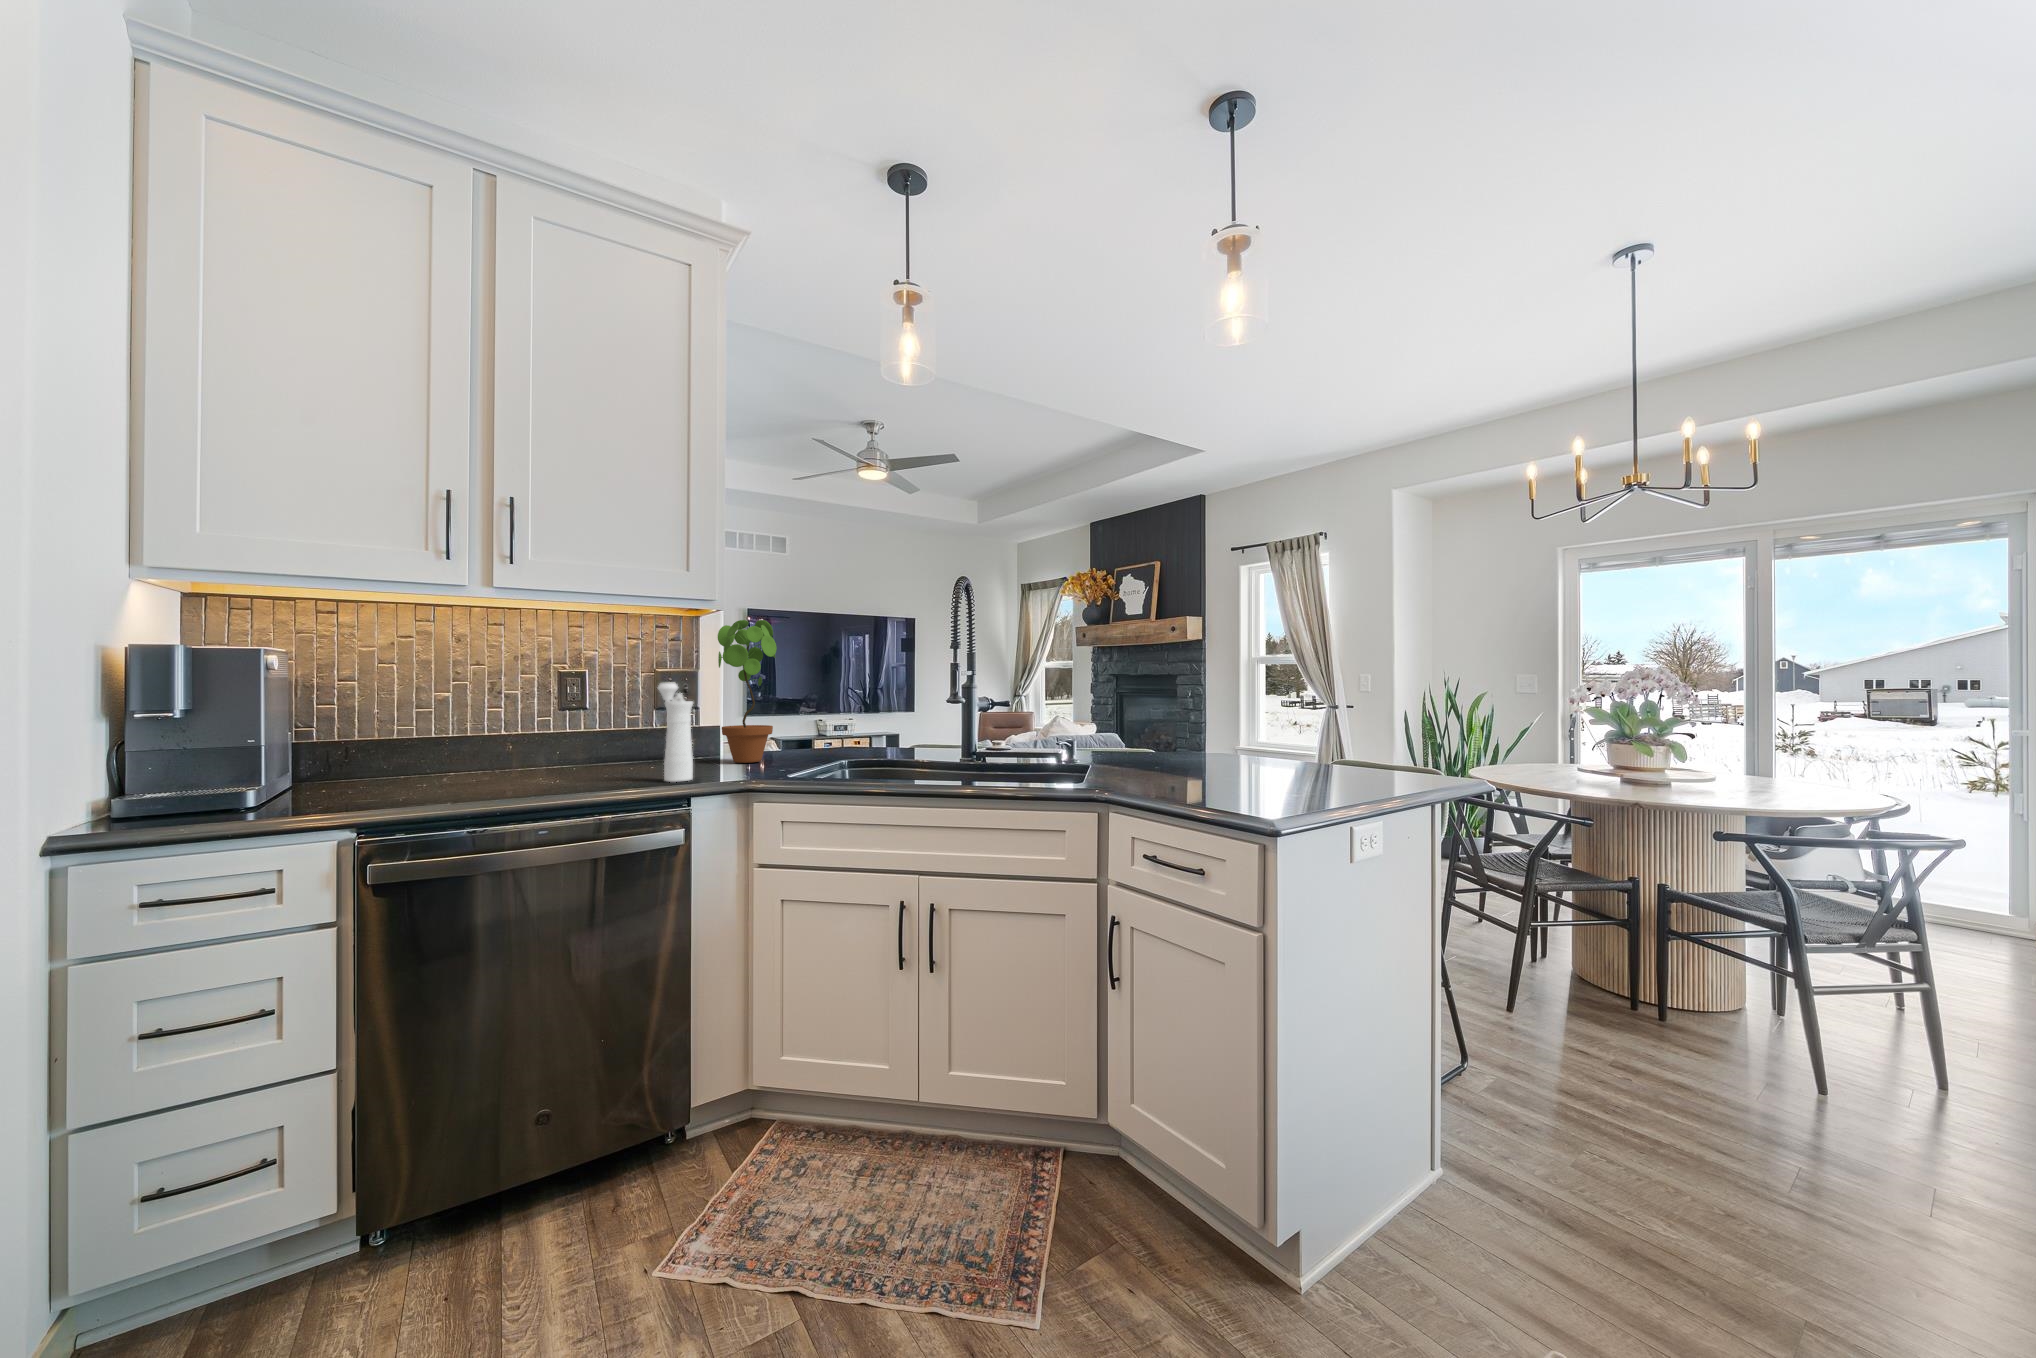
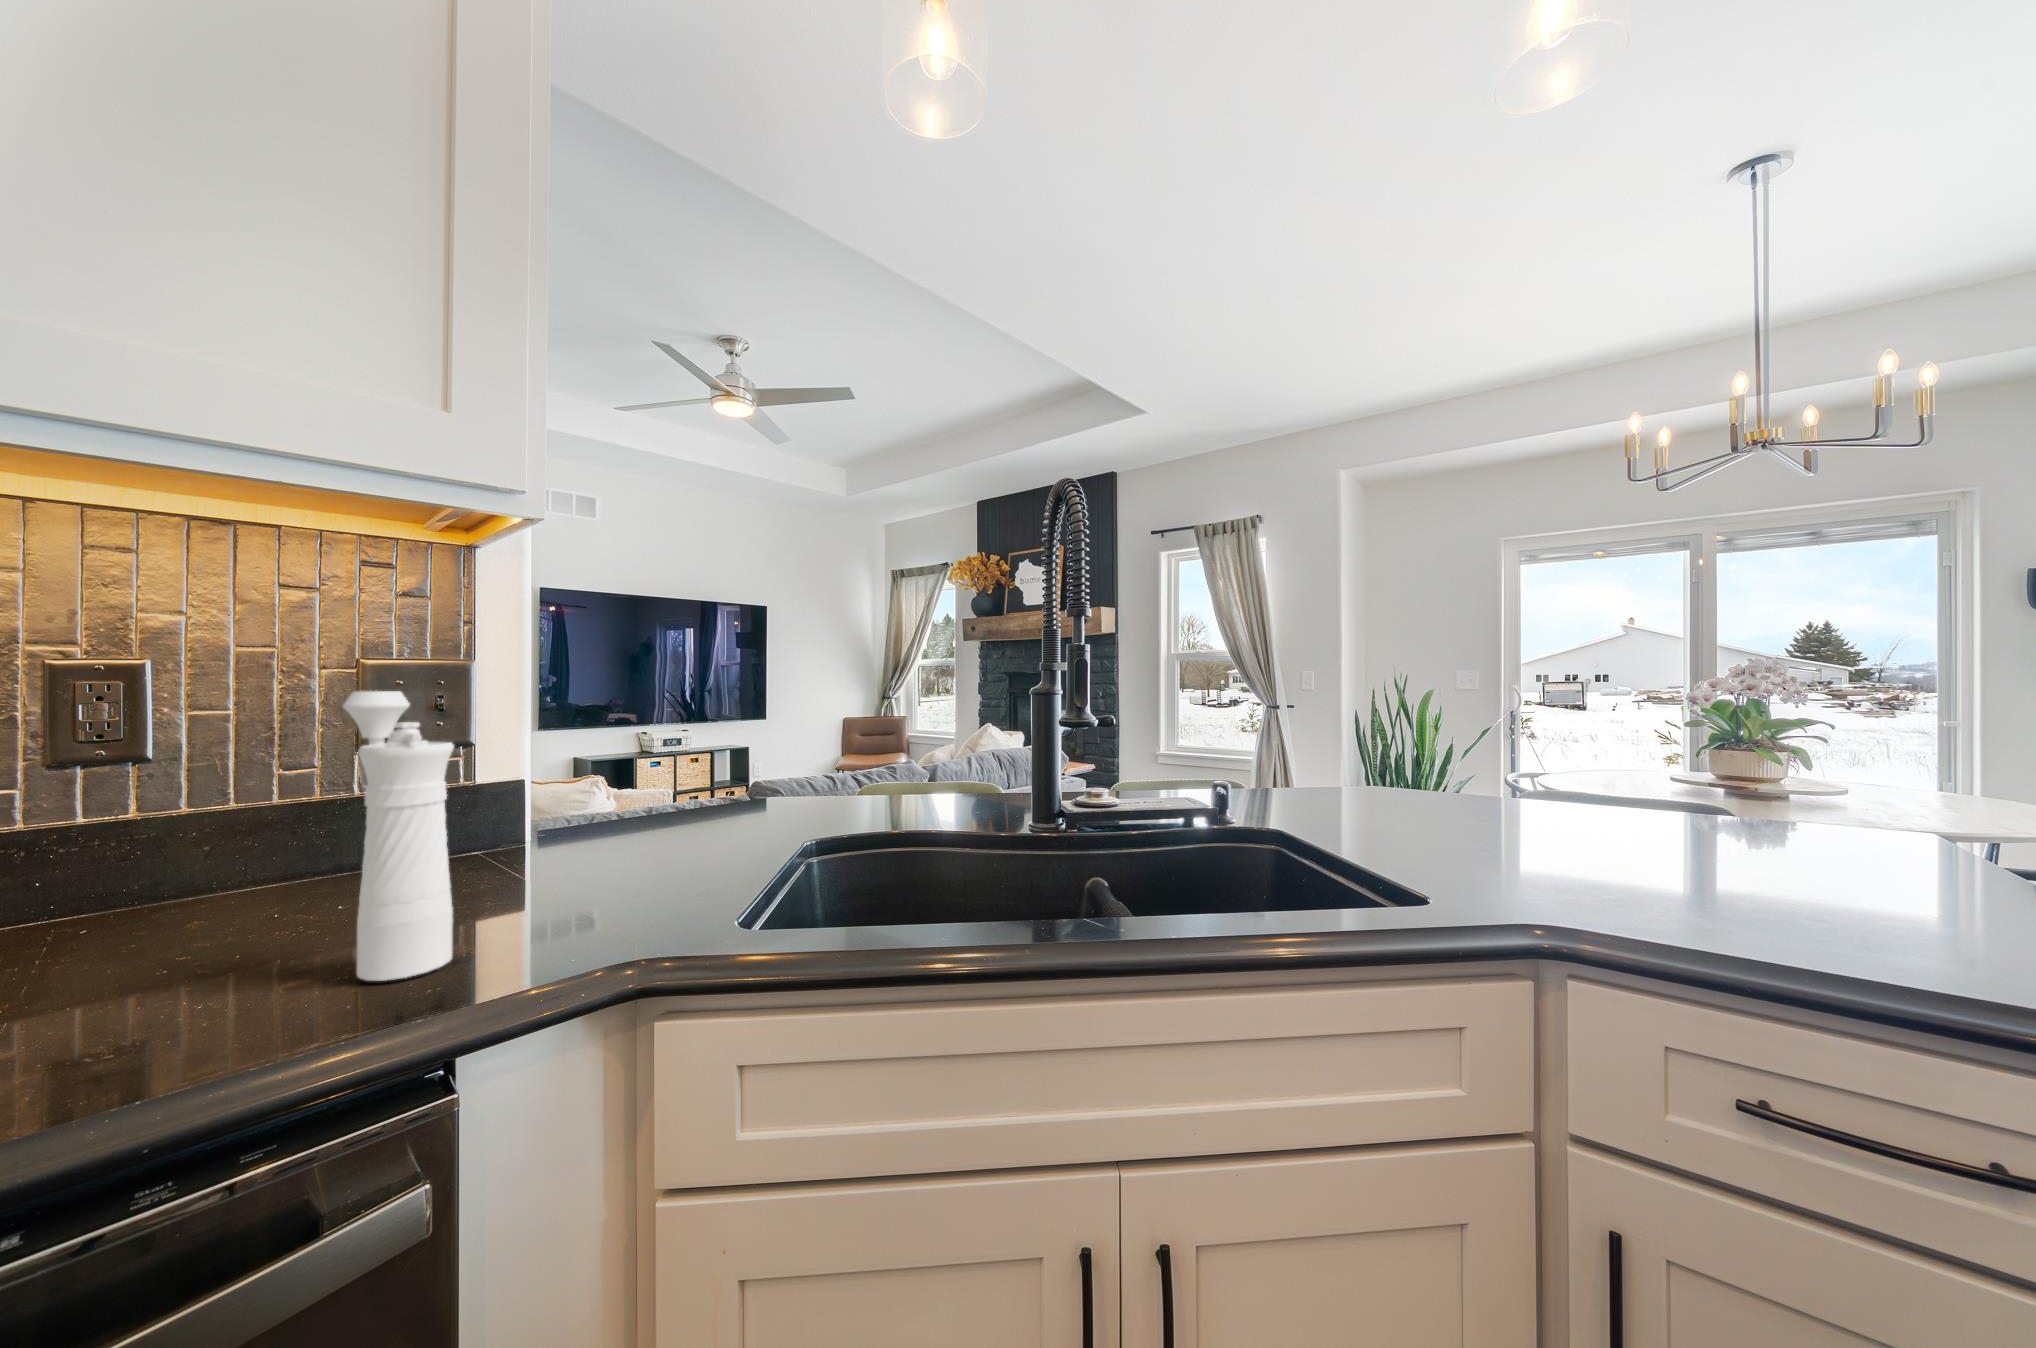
potted plant: present [718,620,777,763] -> none [515,557,652,860]

